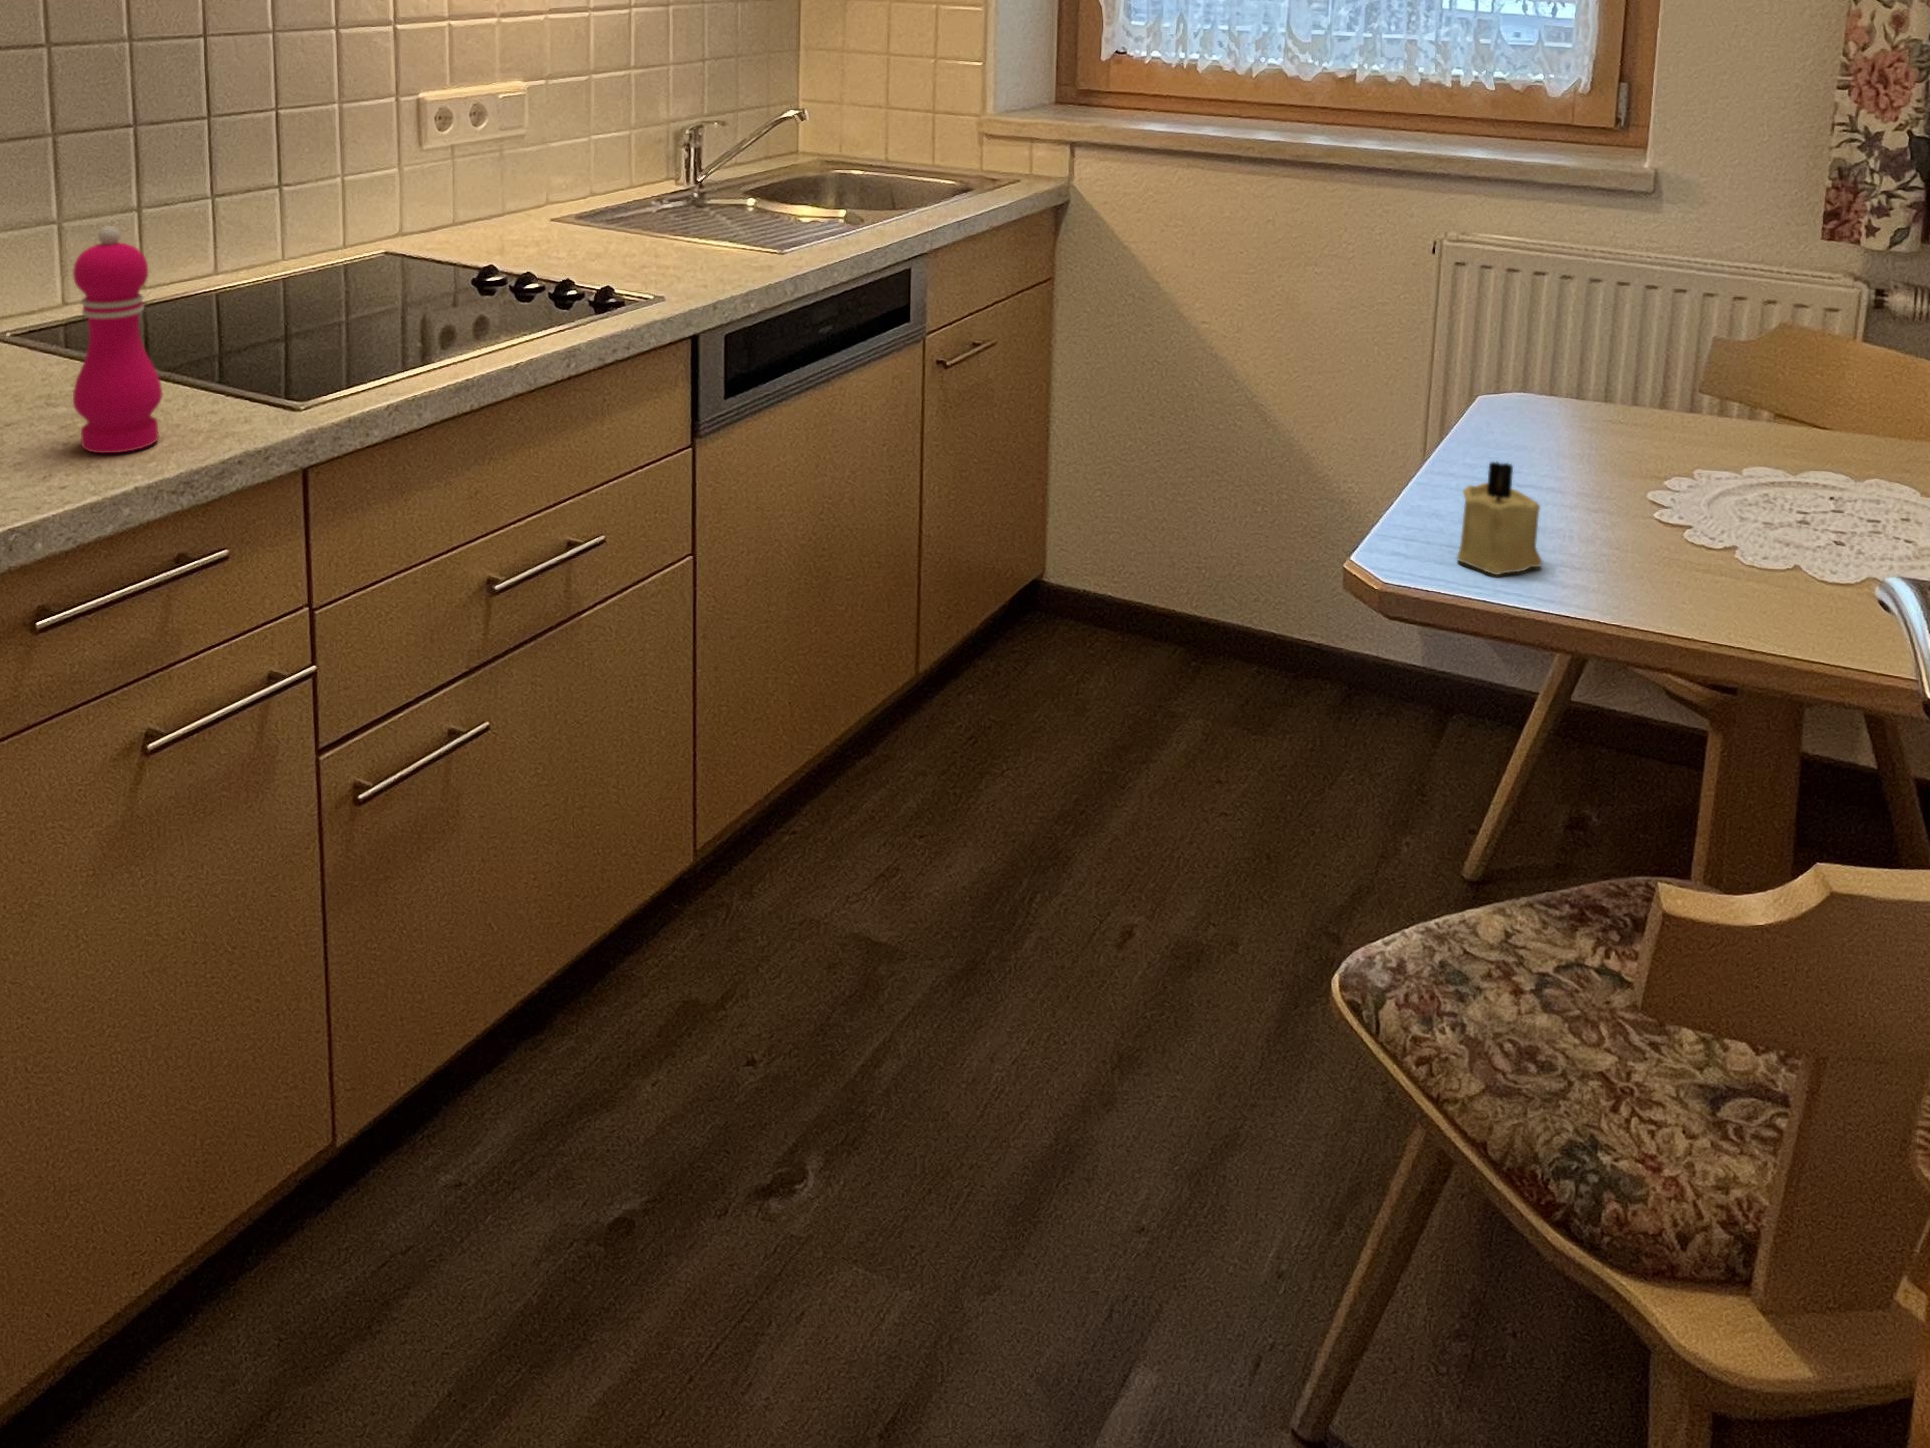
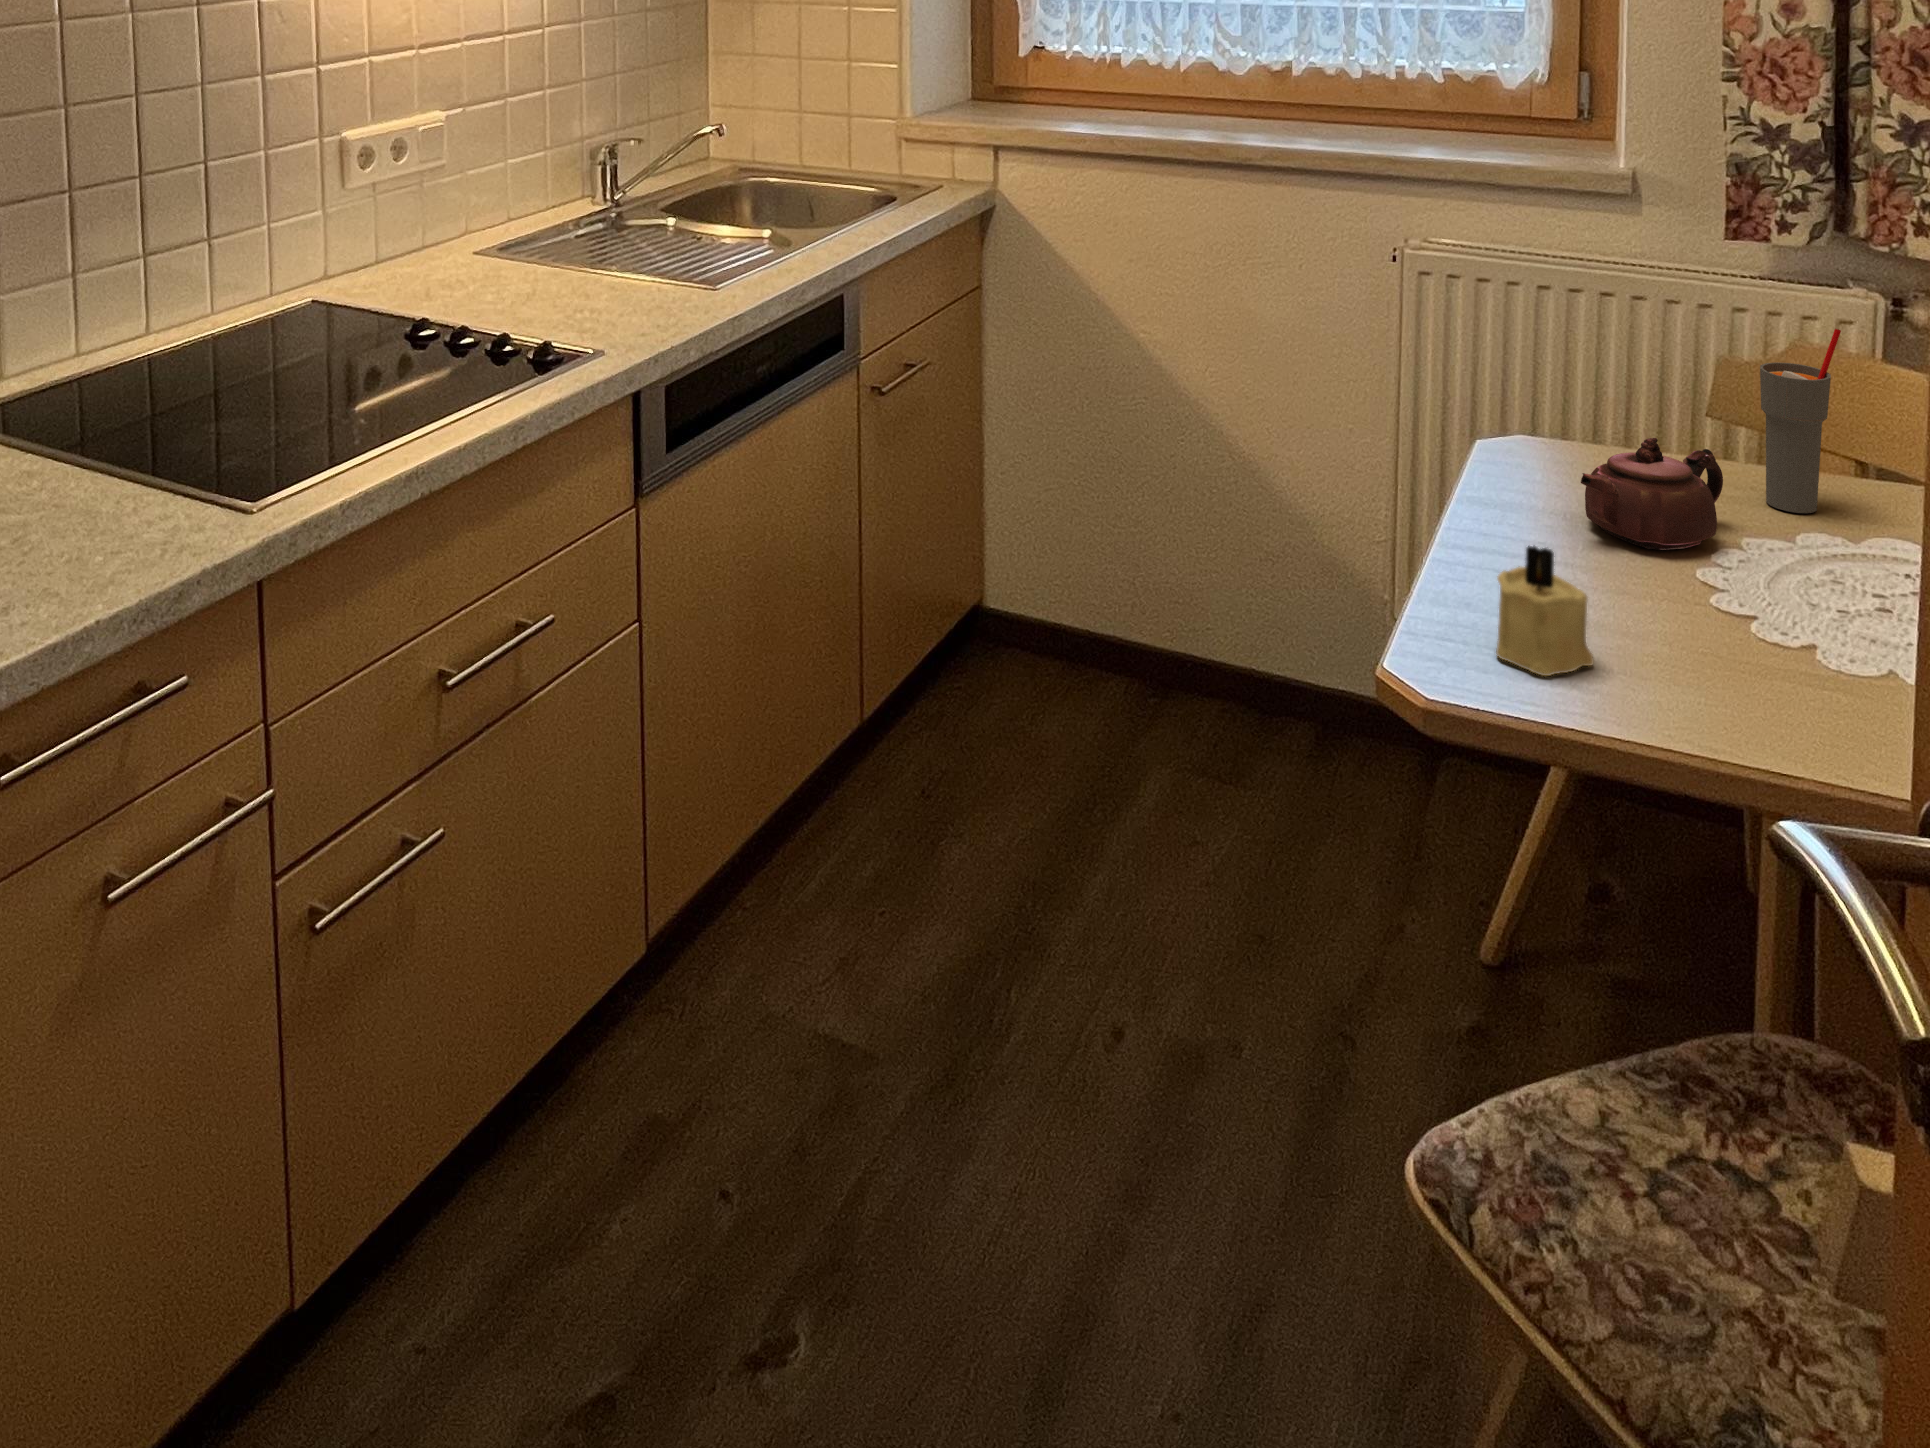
pepper mill: present [73,226,162,453] -> none [29,332,118,572]
cup: none [1728,293,1804,459] -> present [1760,329,1841,513]
teapot: none [1558,386,1688,485] -> present [1581,438,1723,550]

